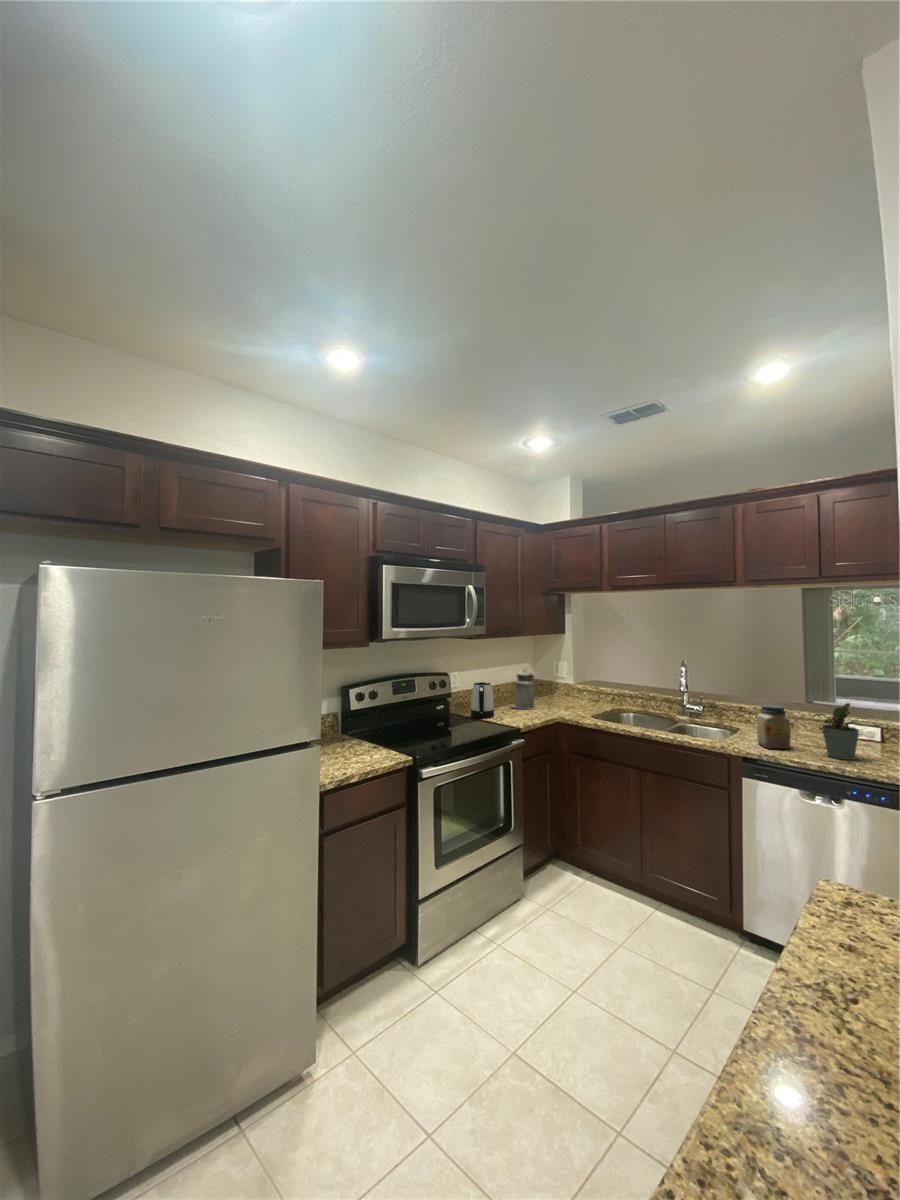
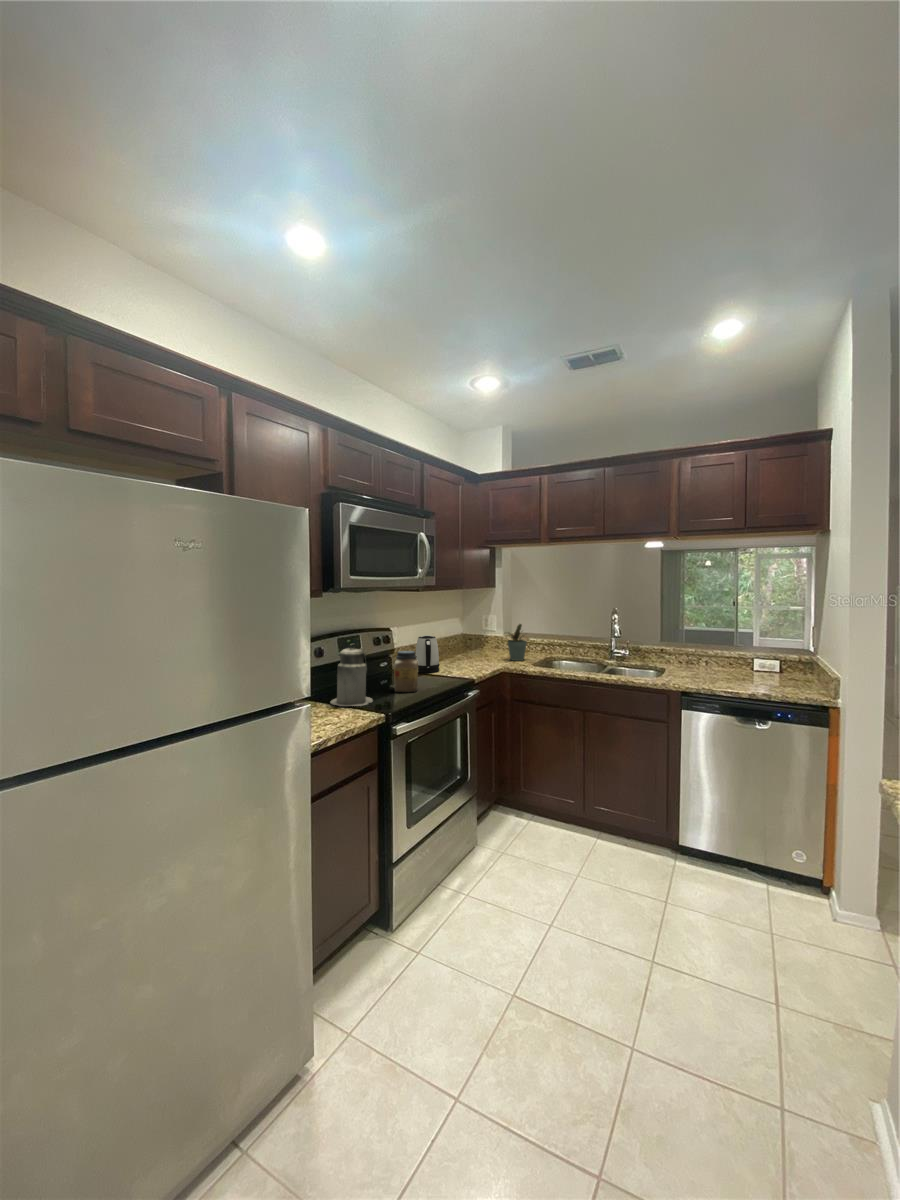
canister: present [511,671,537,709] -> present [331,644,372,706]
potted plant: present [813,703,860,760] -> present [508,624,528,661]
jar: present [757,705,791,749] -> present [394,651,418,692]

